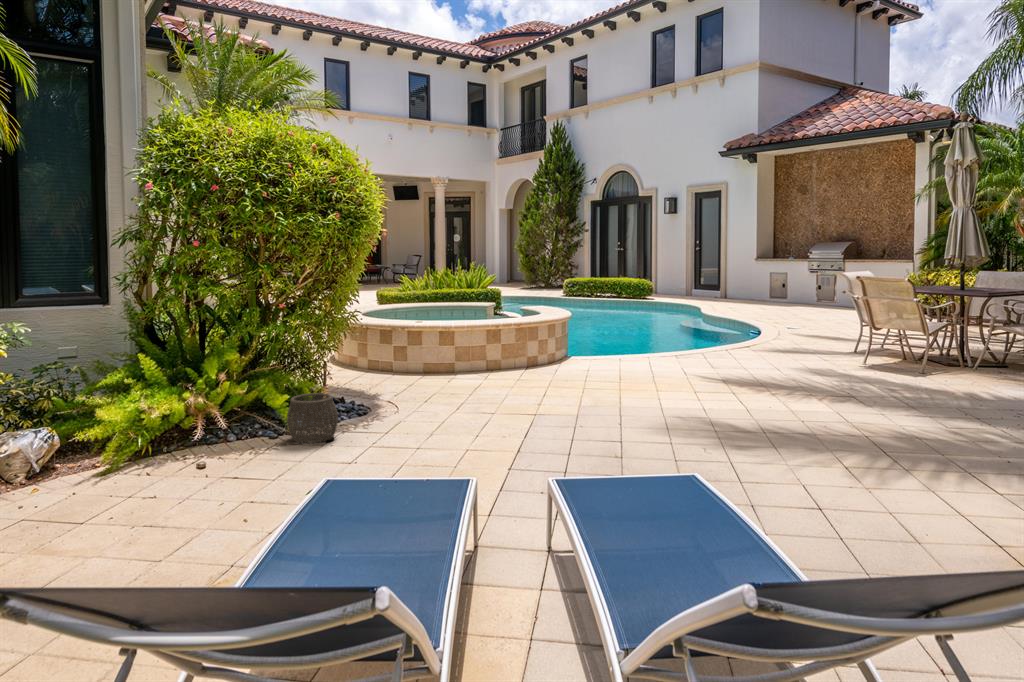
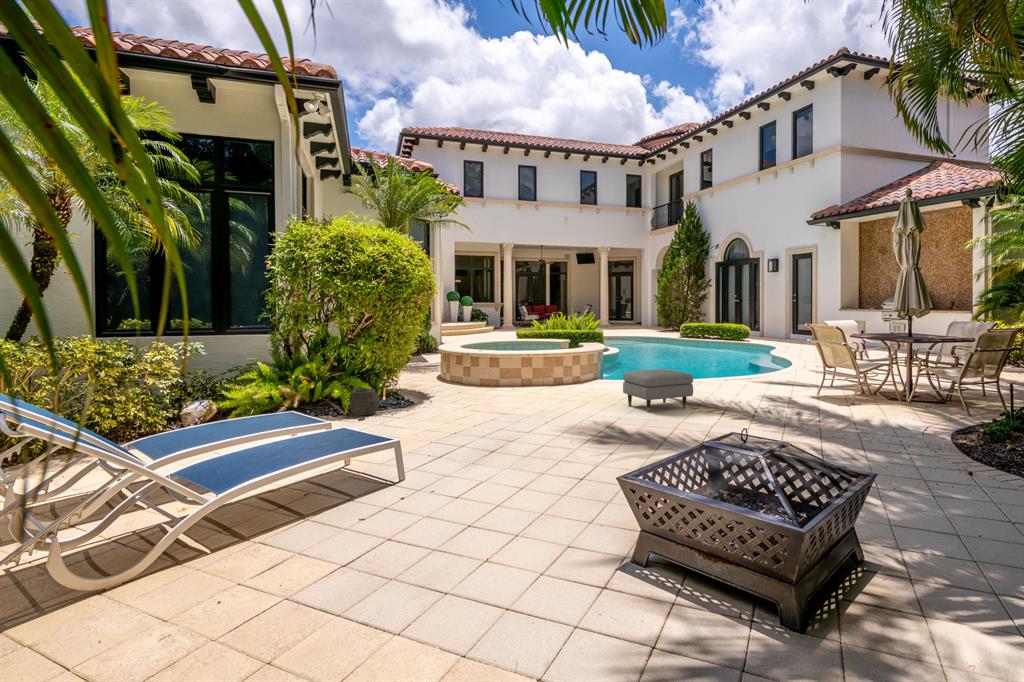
ottoman: none [685,337,781,399] -> present [623,369,693,412]

